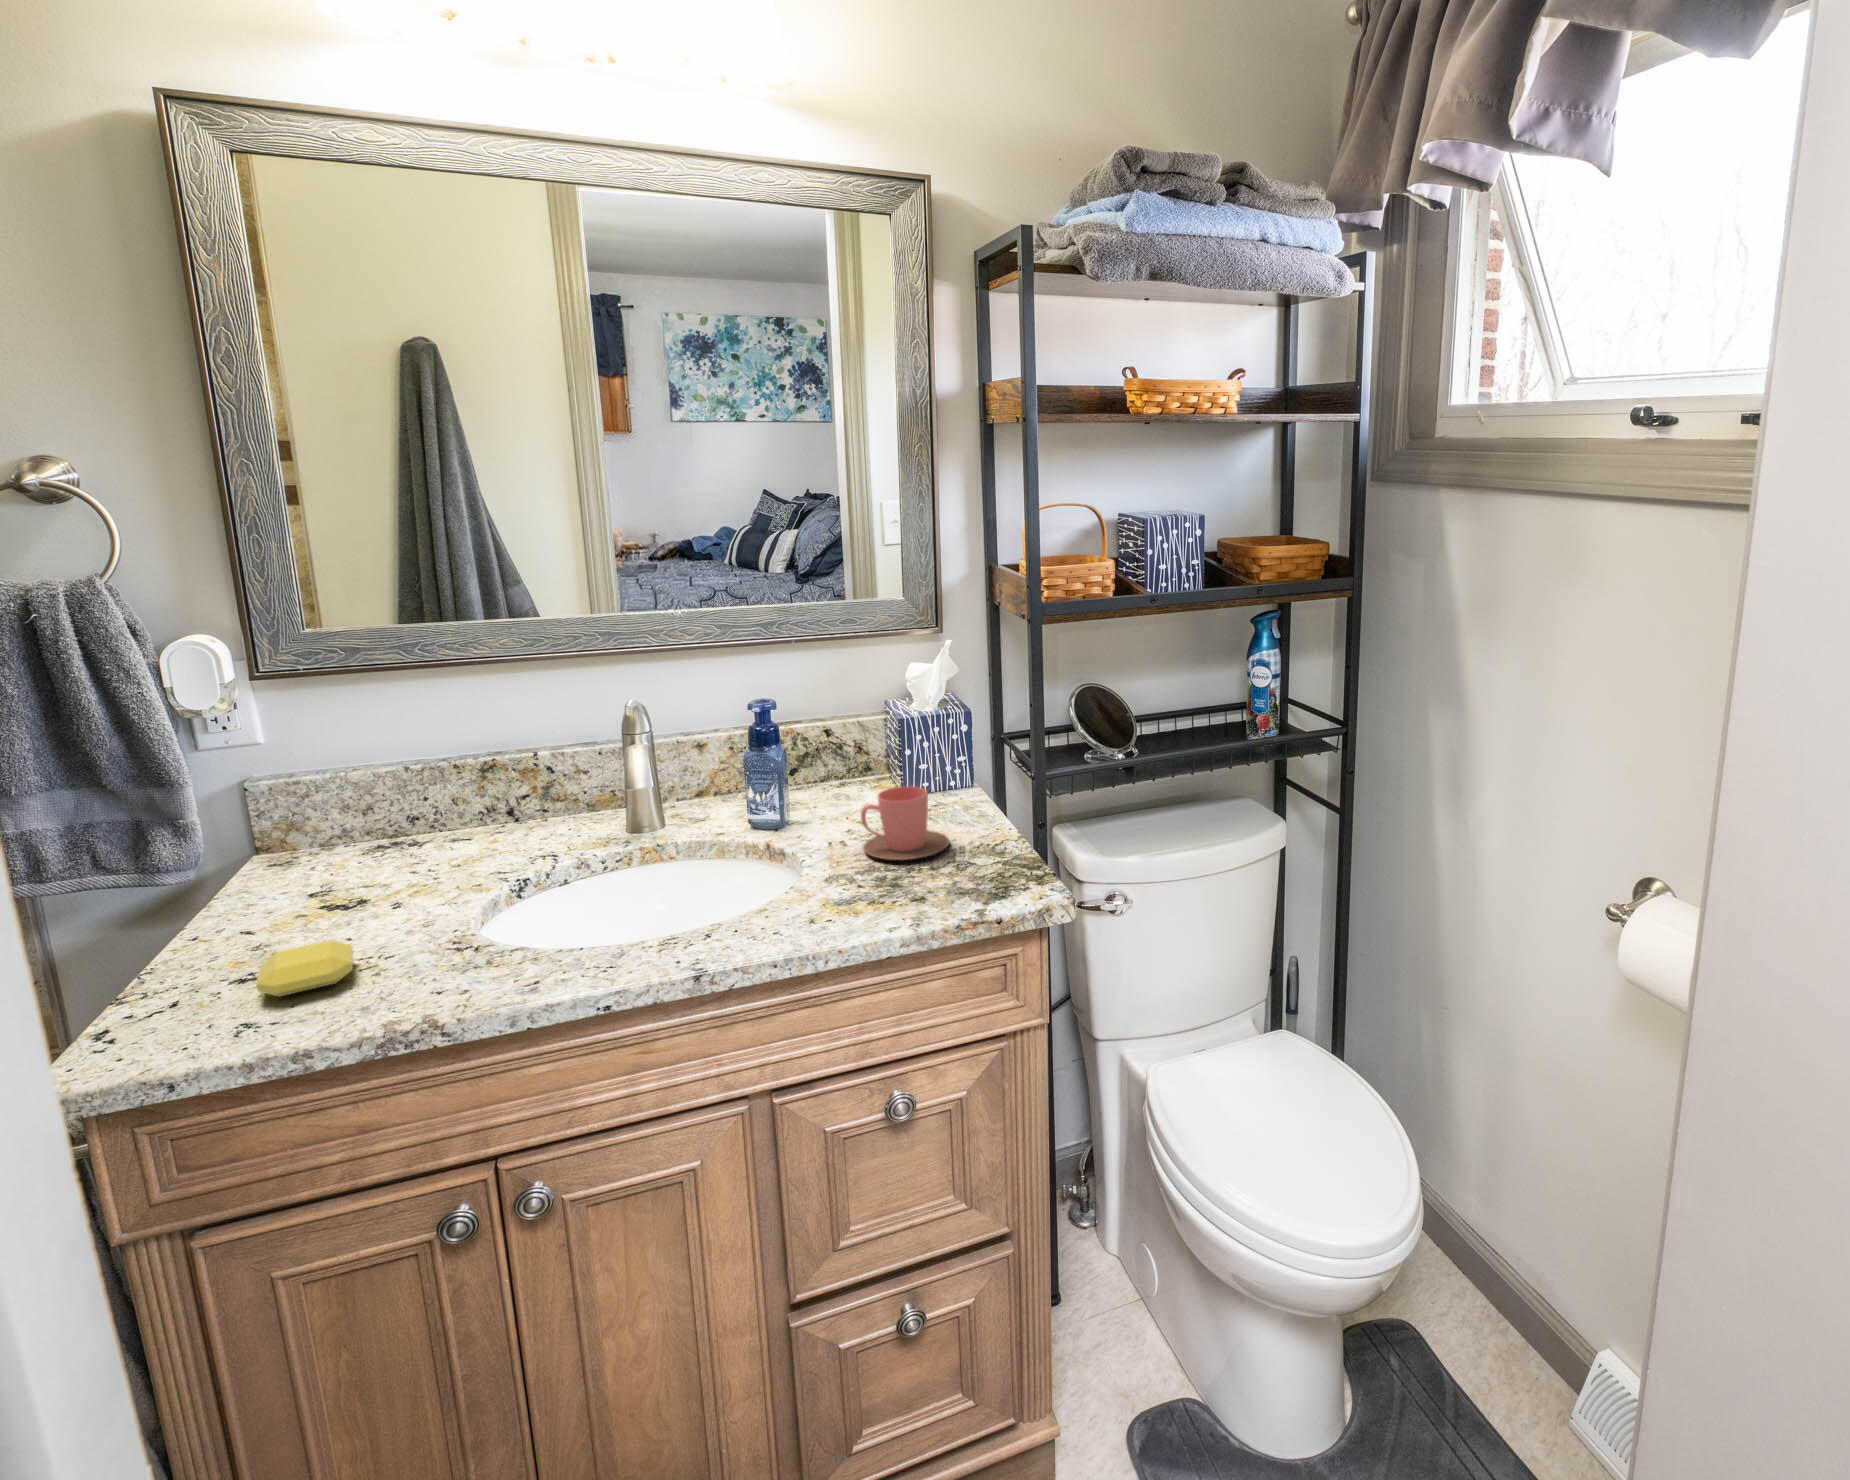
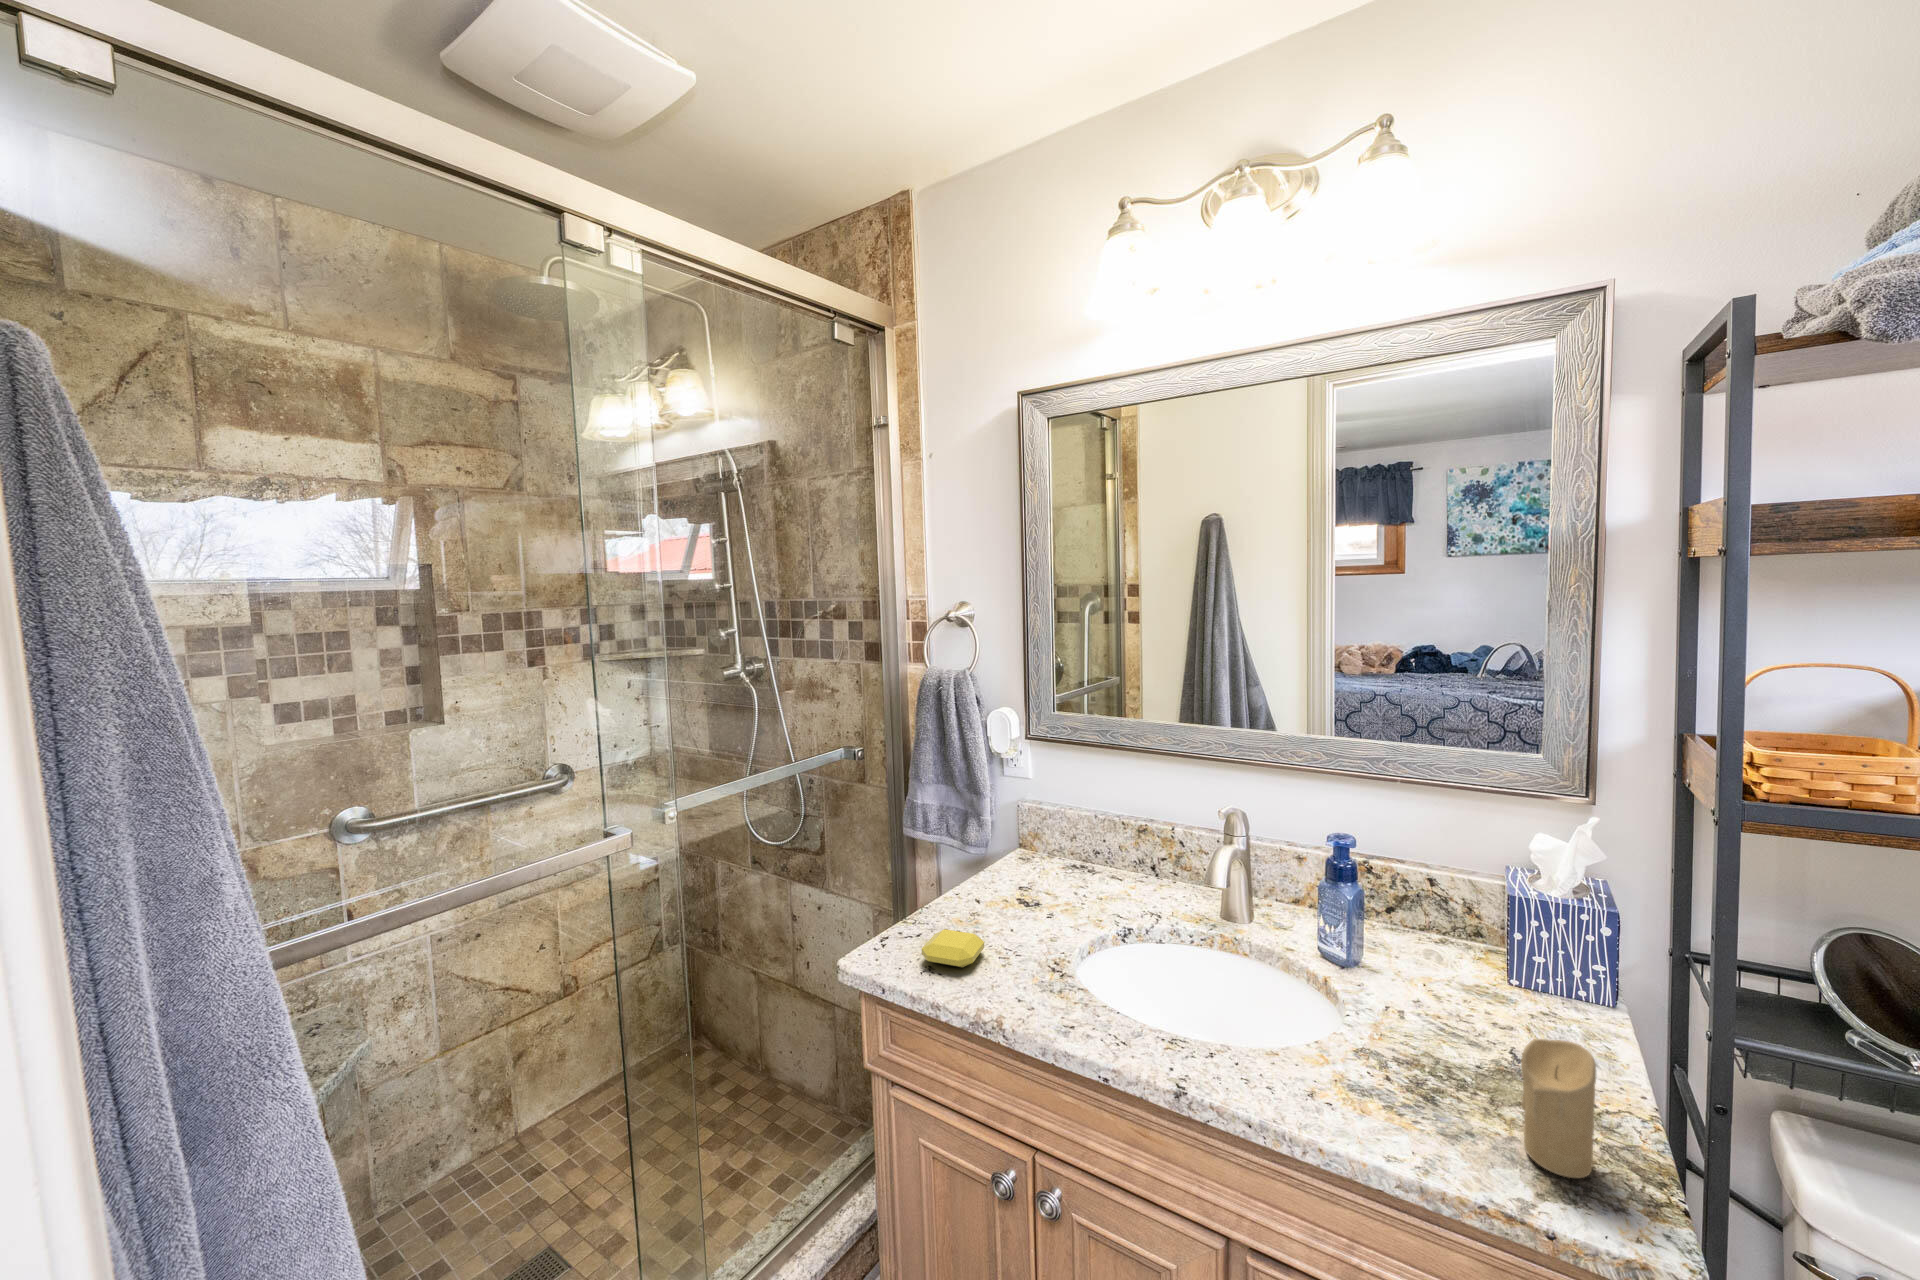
cup: present [861,786,949,860] -> none [1421,980,1536,1081]
candle: none [958,786,1009,889] -> present [1521,1039,1596,1178]

